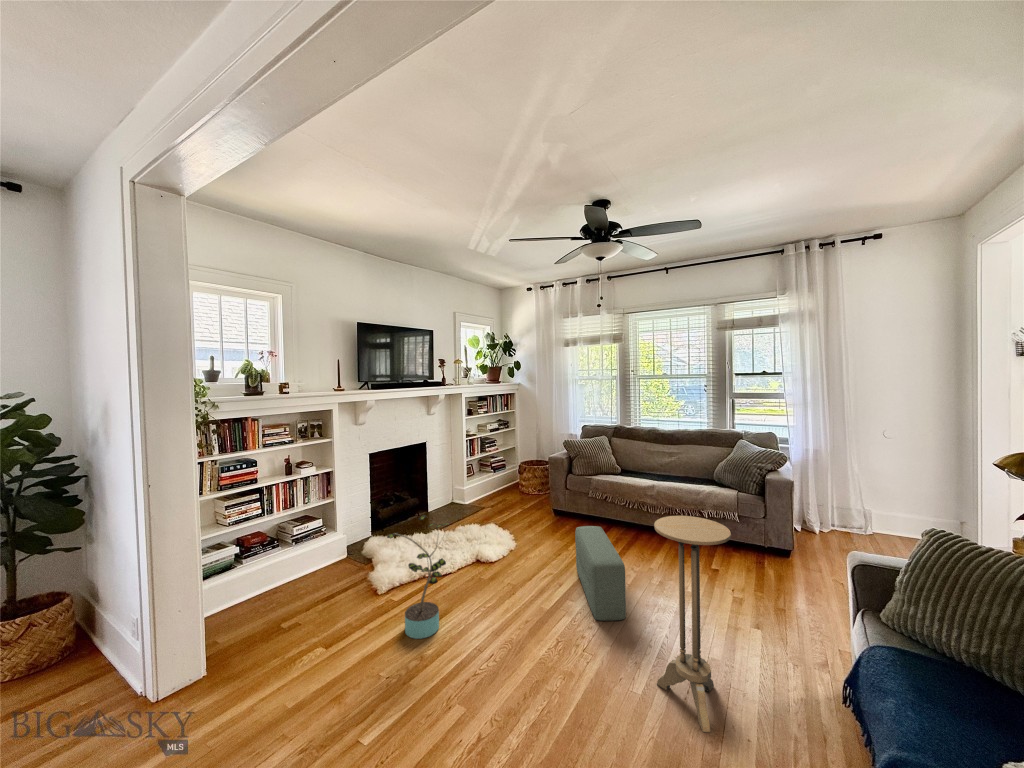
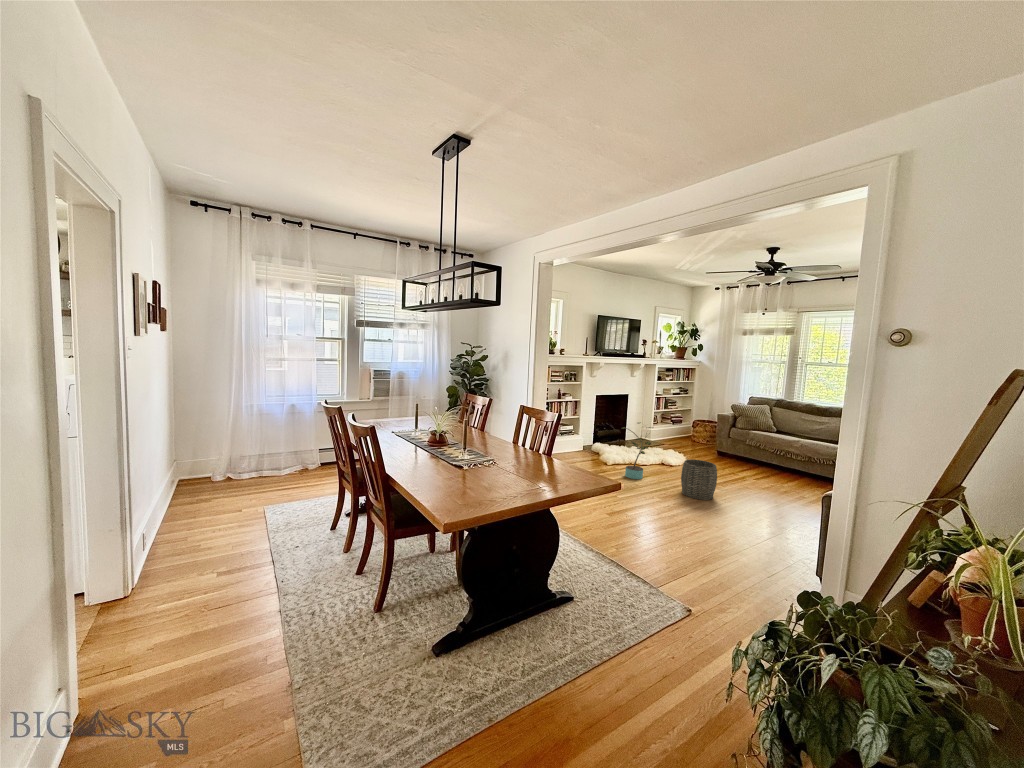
side table: present [654,516,731,732] -> none [759,430,807,525]
pouf: present [575,526,626,621] -> none [727,450,755,495]
woven basket: none [508,580,573,679] -> present [681,459,717,500]

